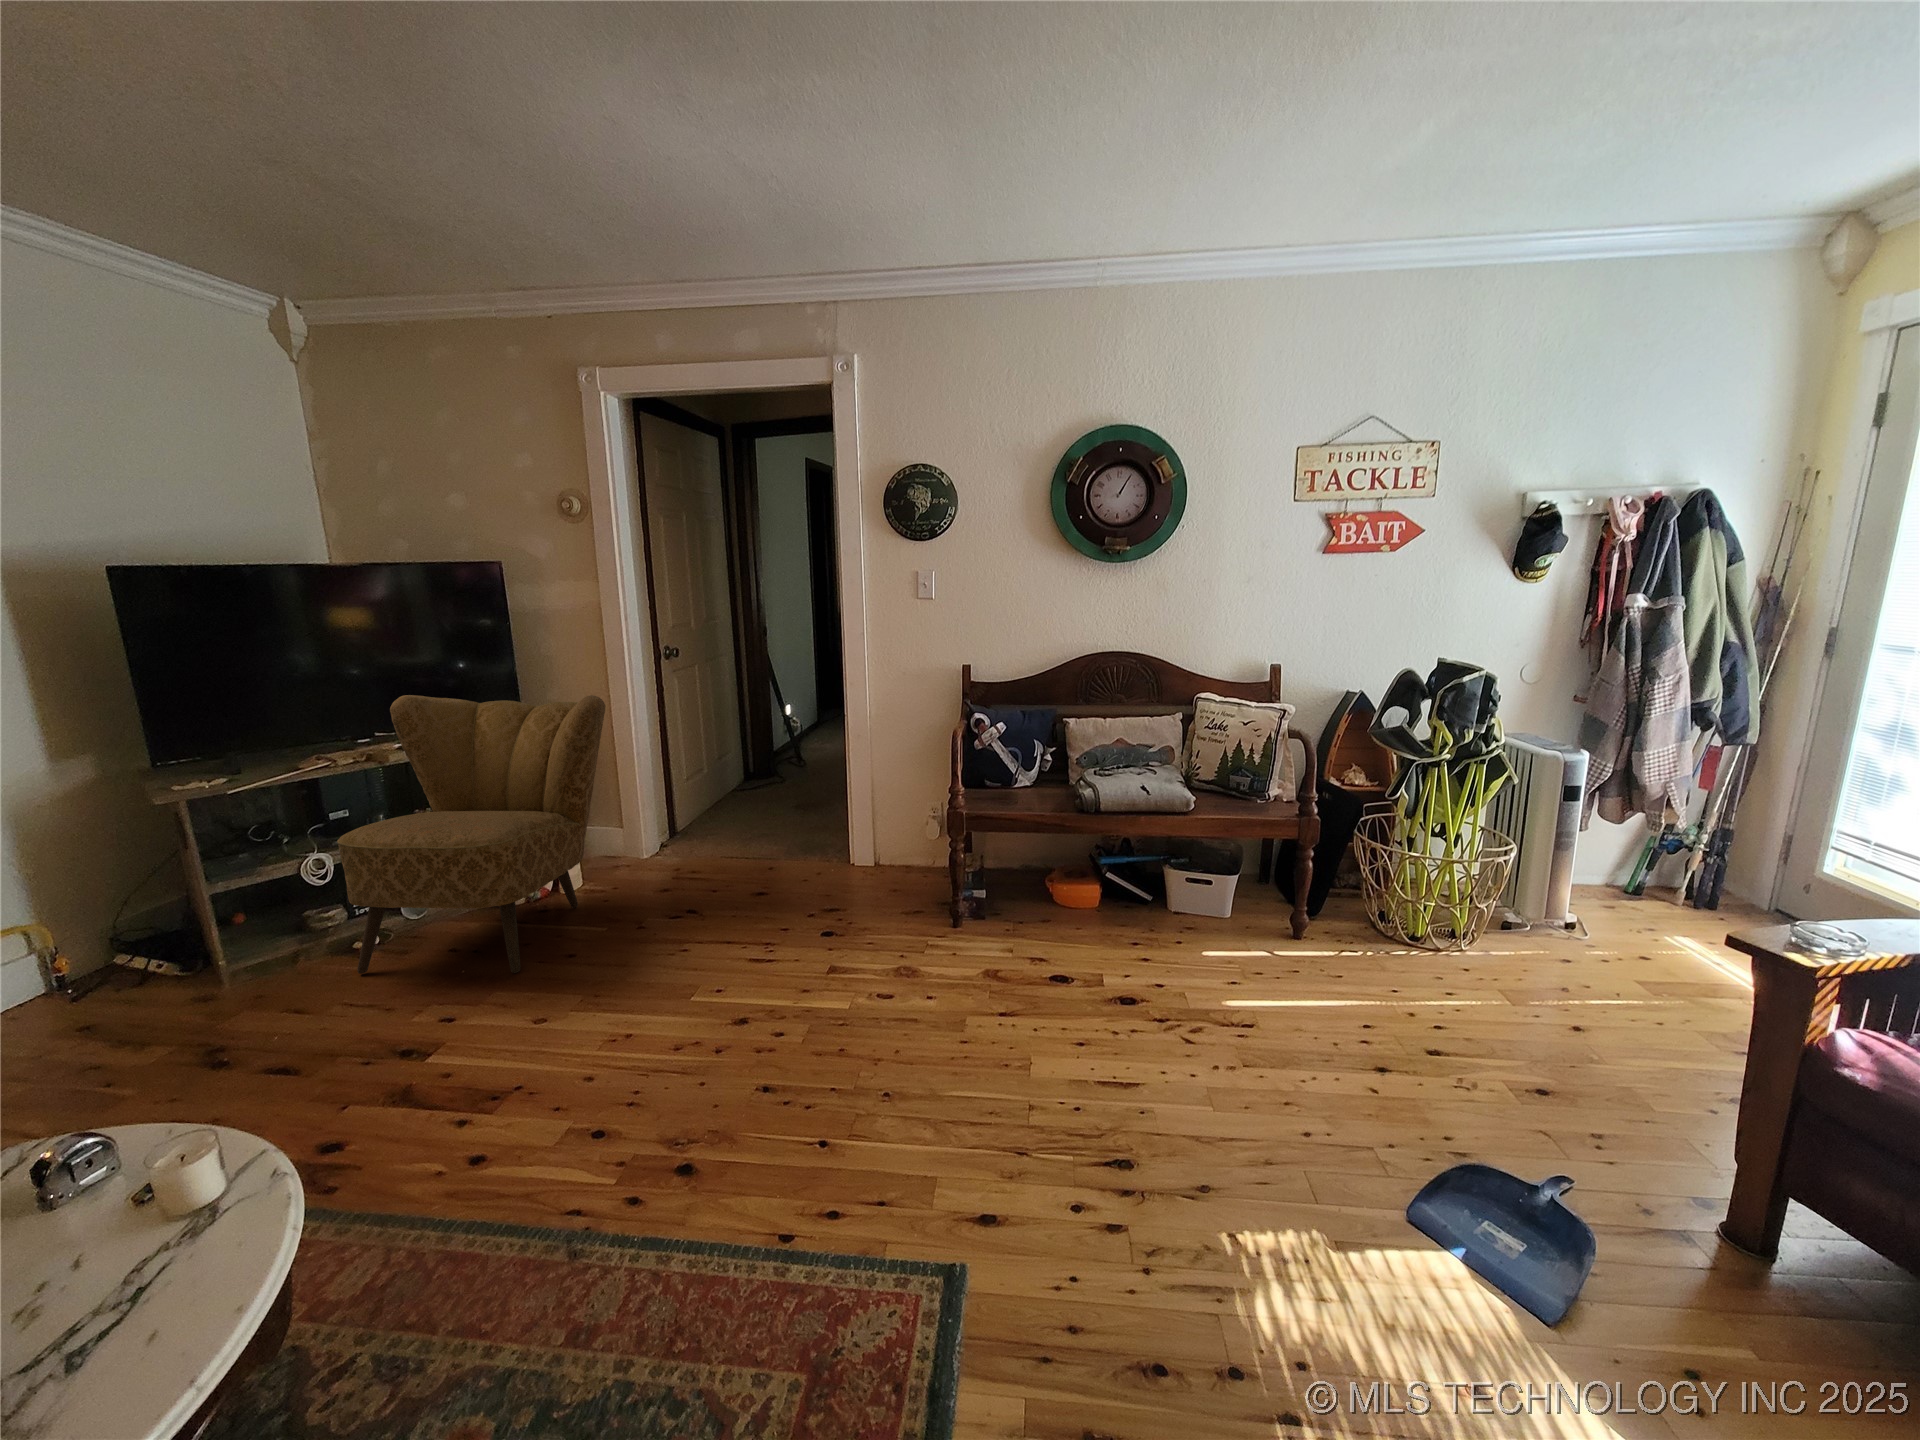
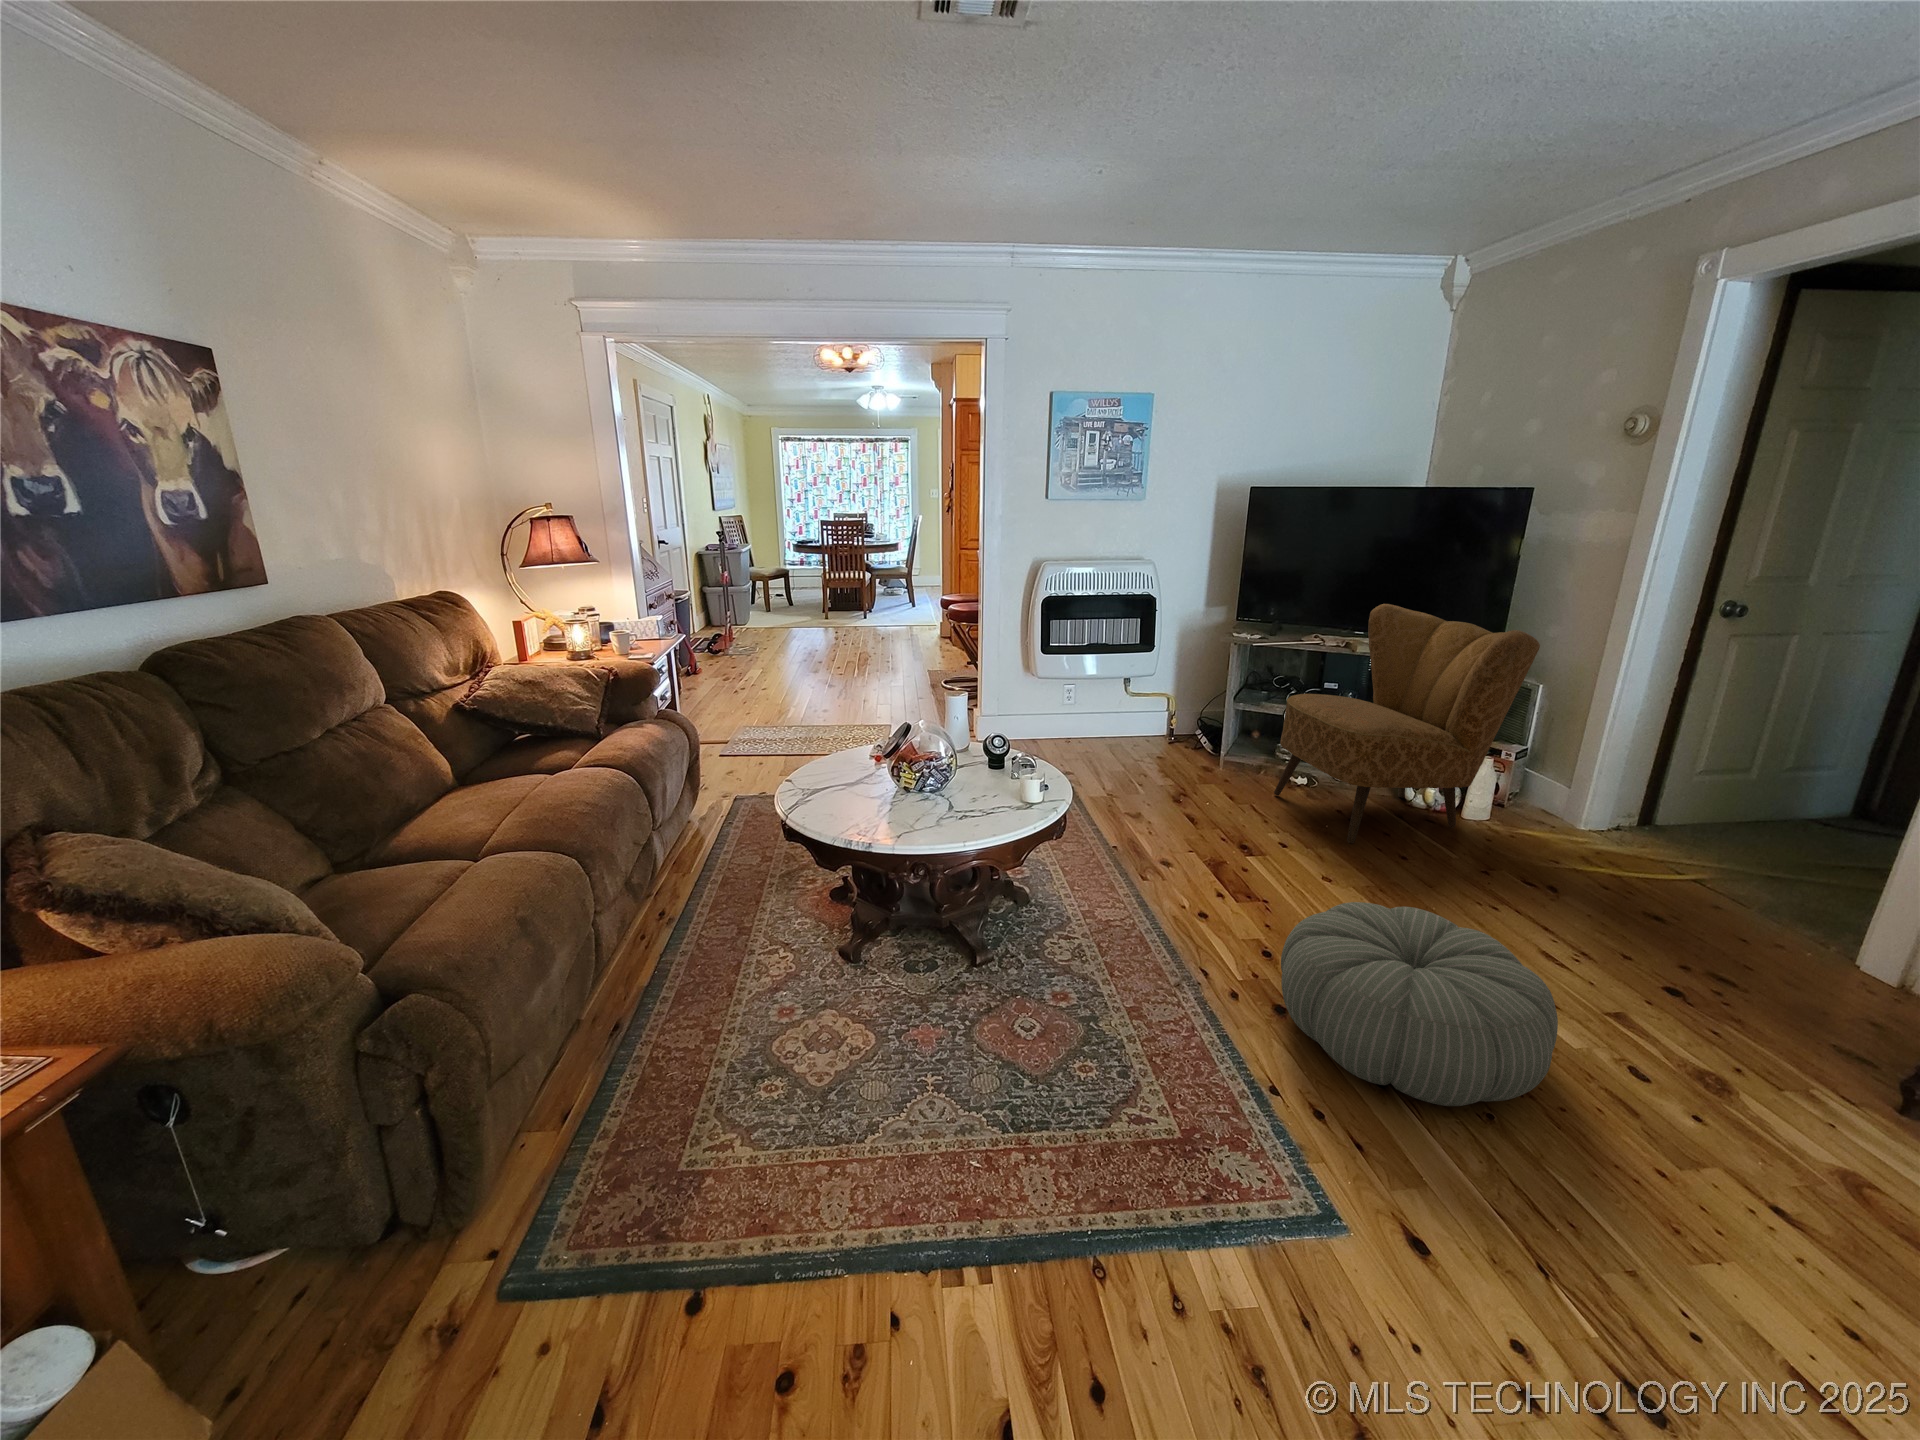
pouf: none [652,959,900,1162] -> present [1281,902,1558,1106]

